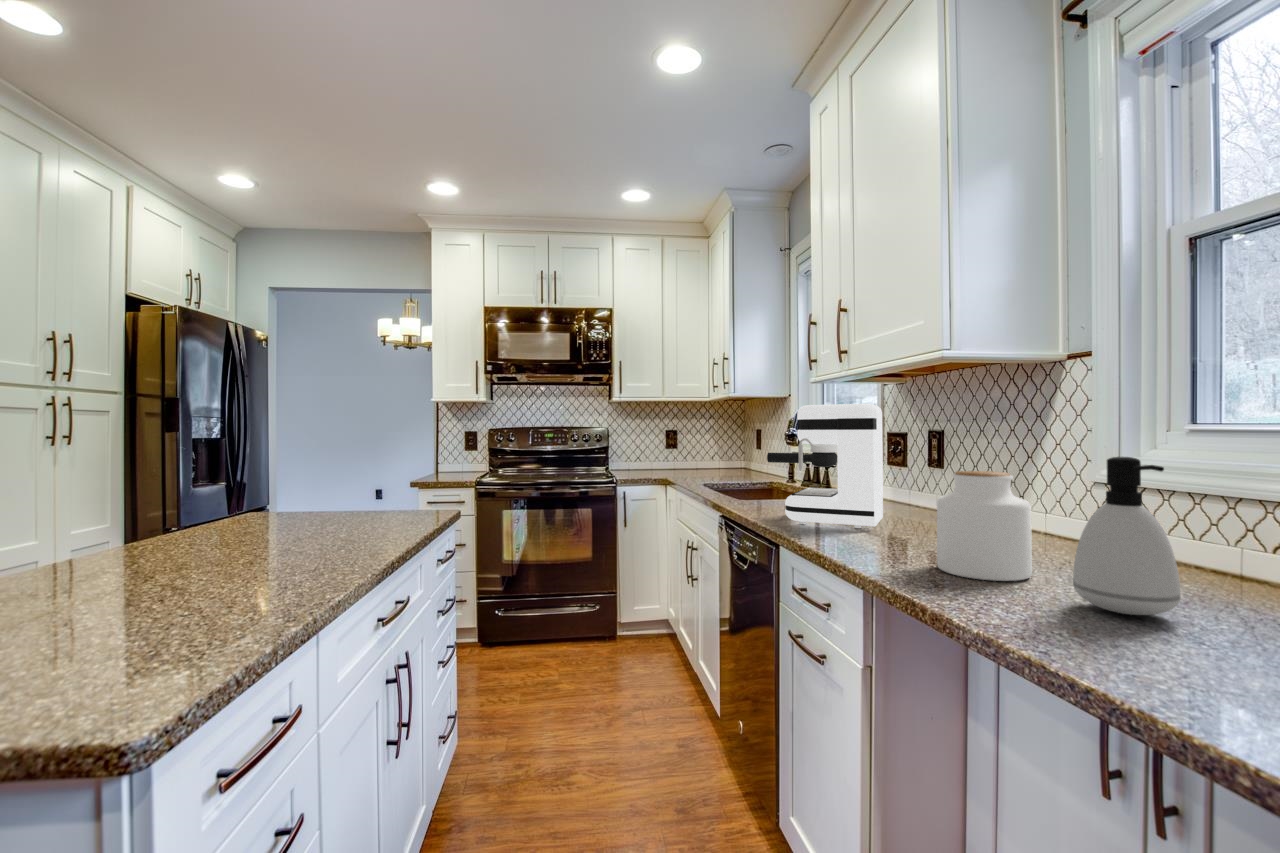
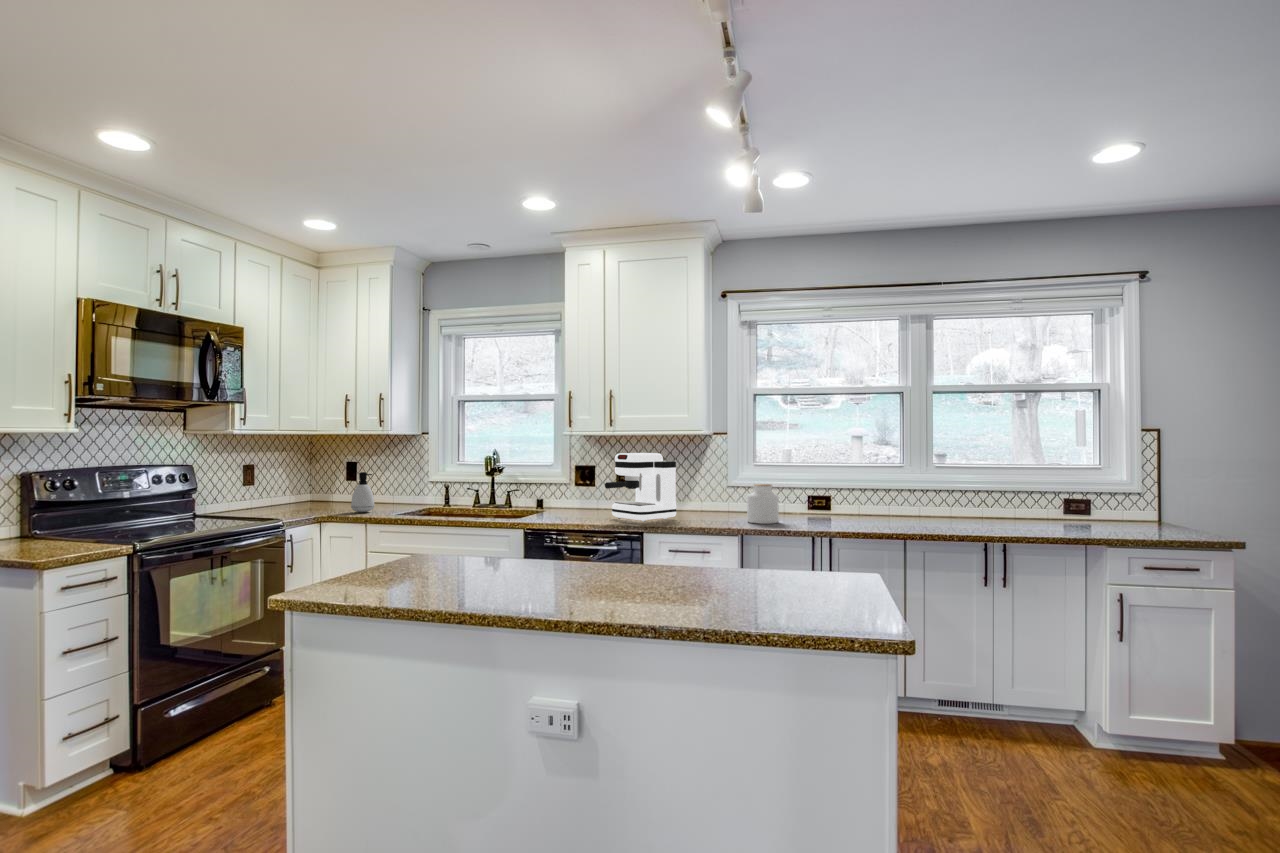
soap dispenser: present [1073,457,1181,615] -> present [351,472,374,512]

